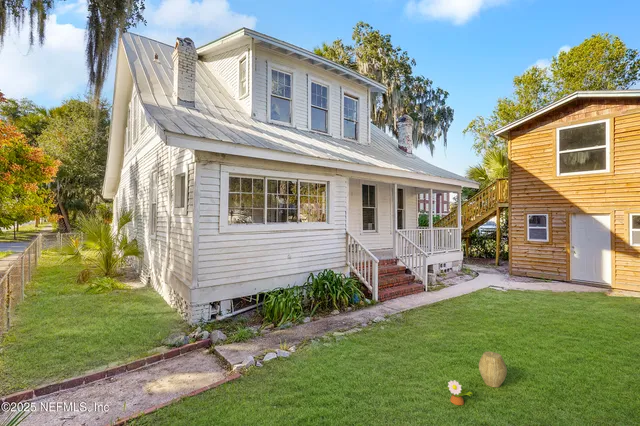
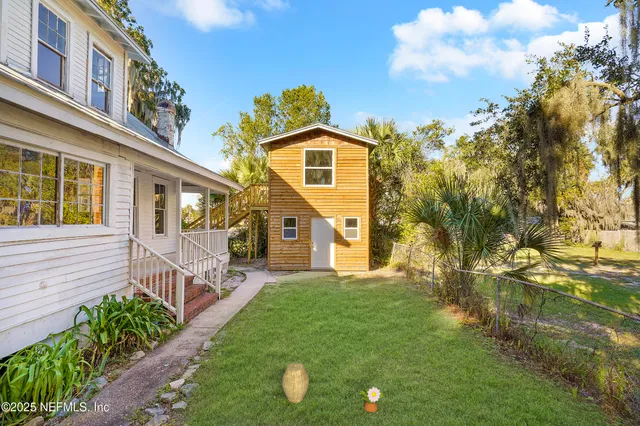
woven basket: present [479,351,507,387] -> present [282,363,309,403]

